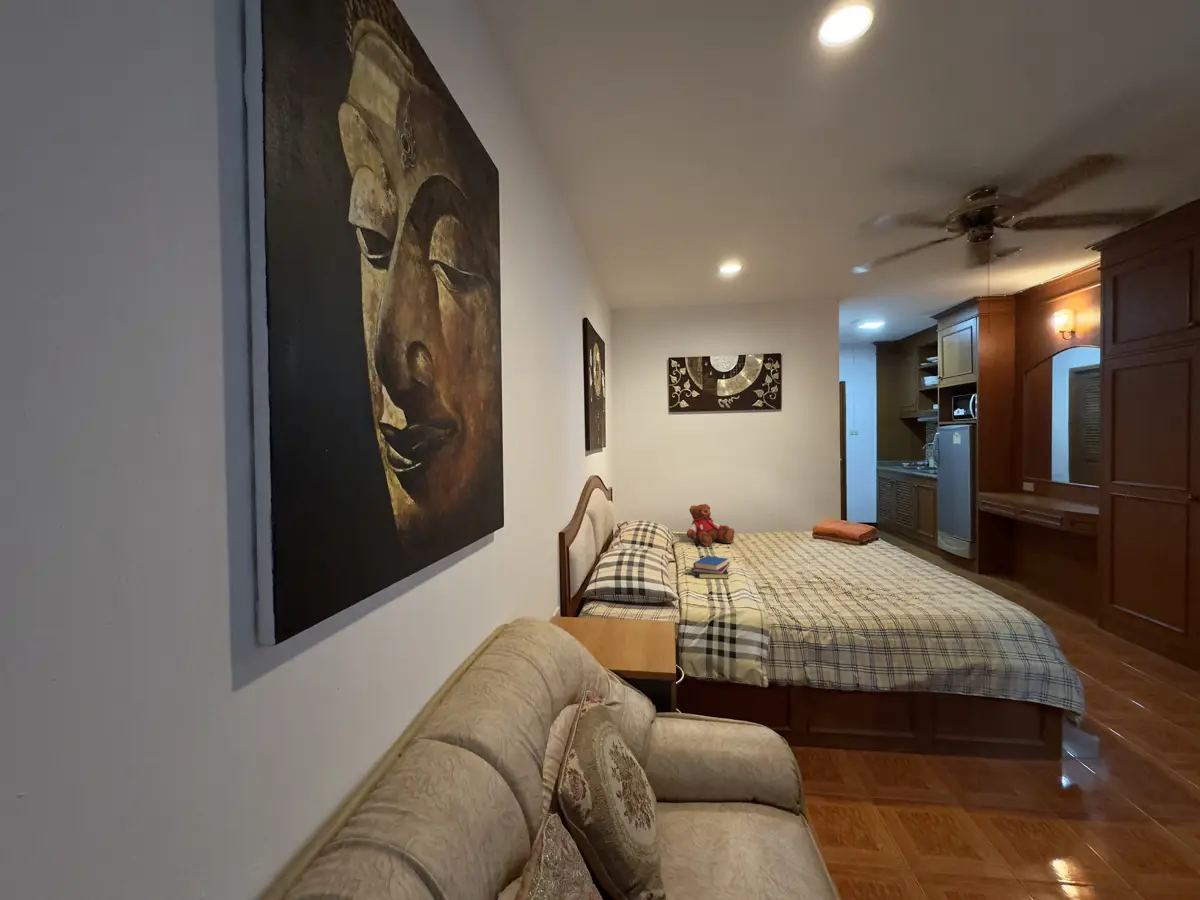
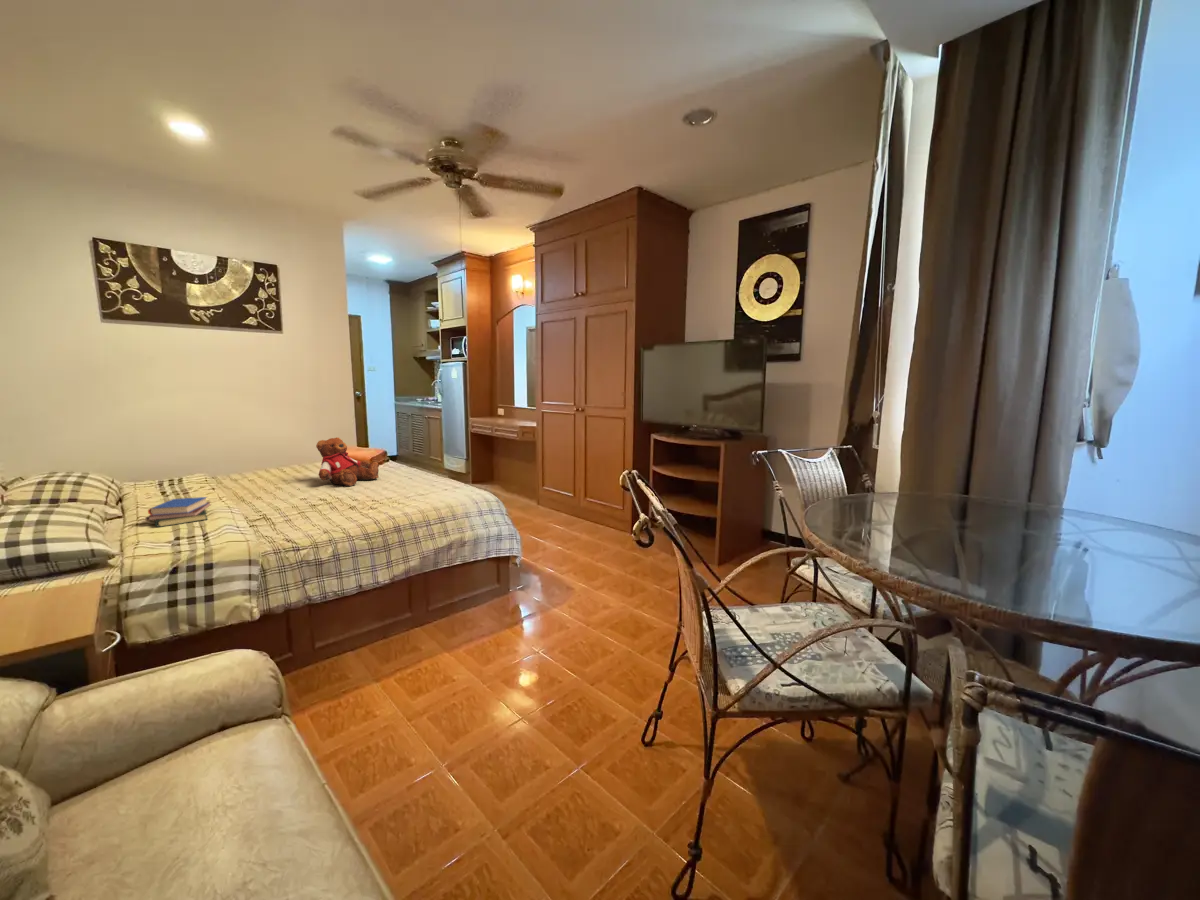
teddy bear: present [687,504,734,546] -> present [316,437,379,486]

